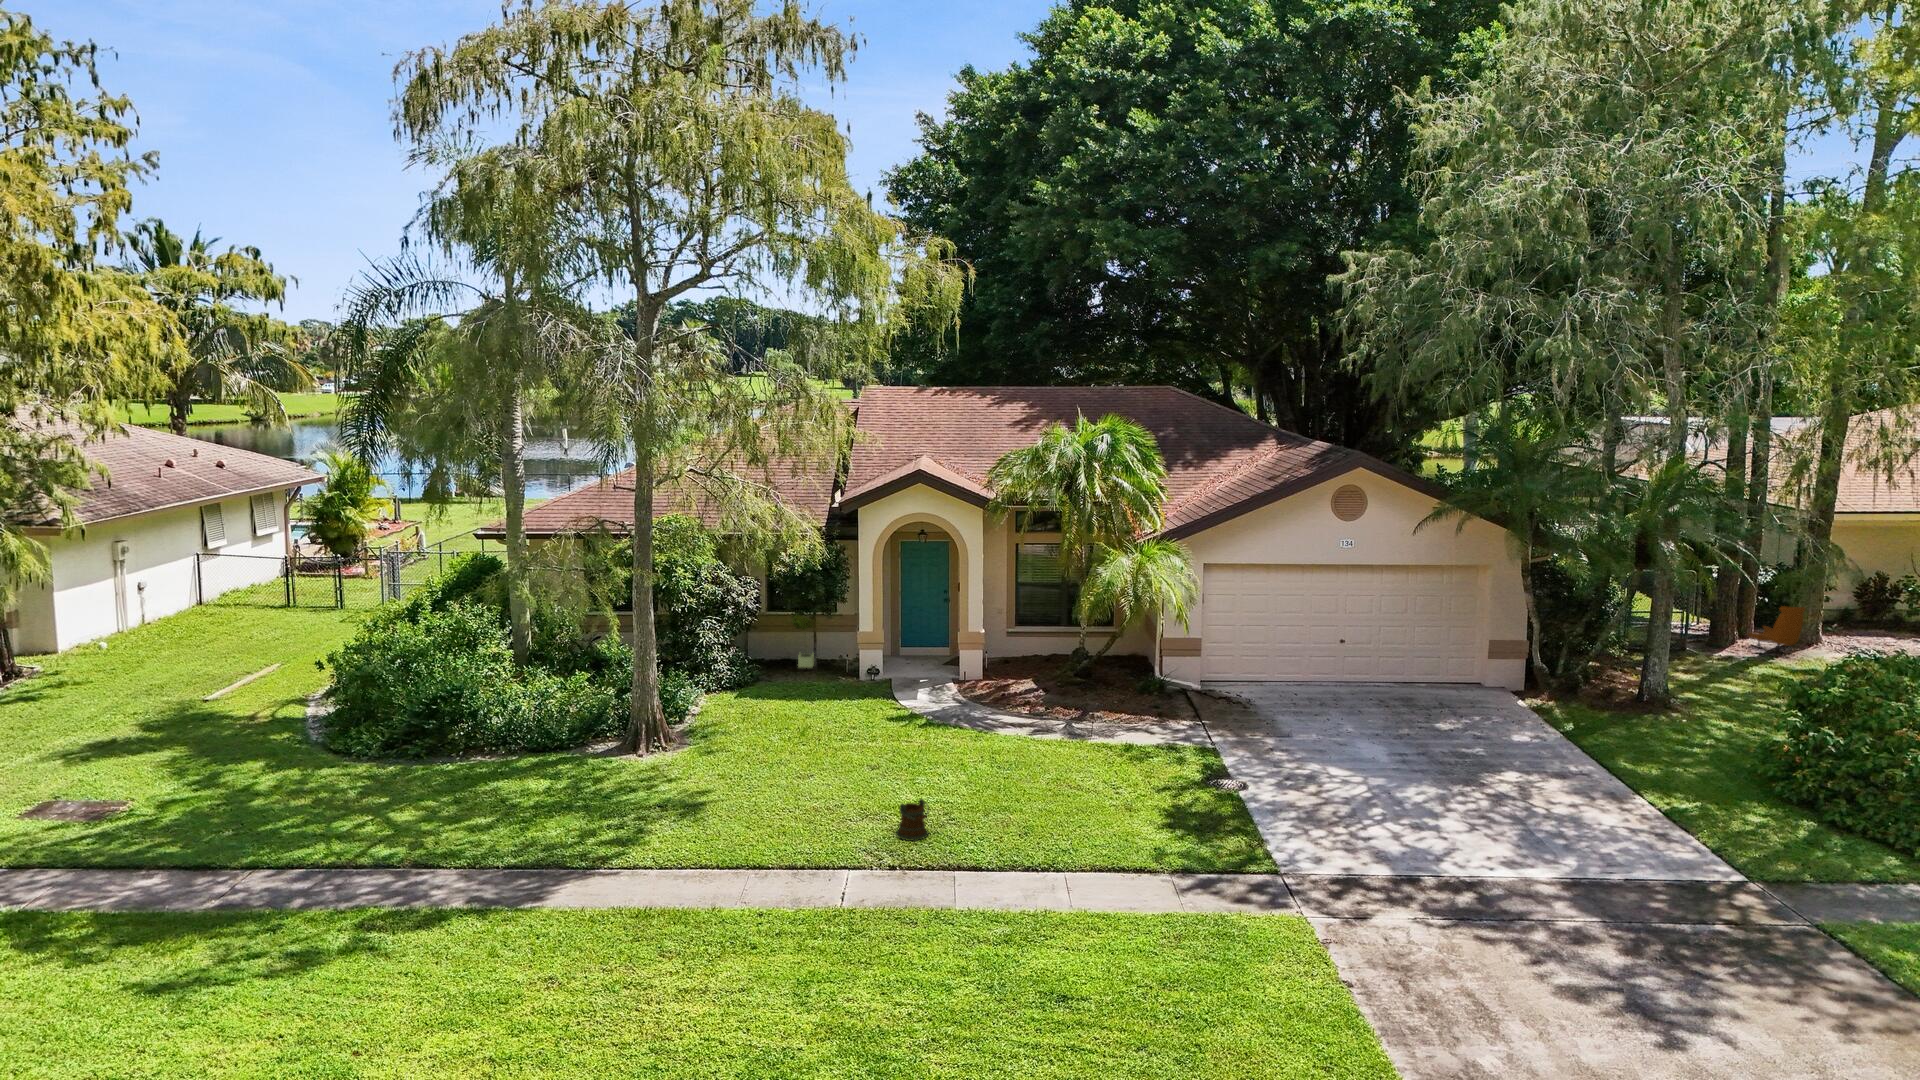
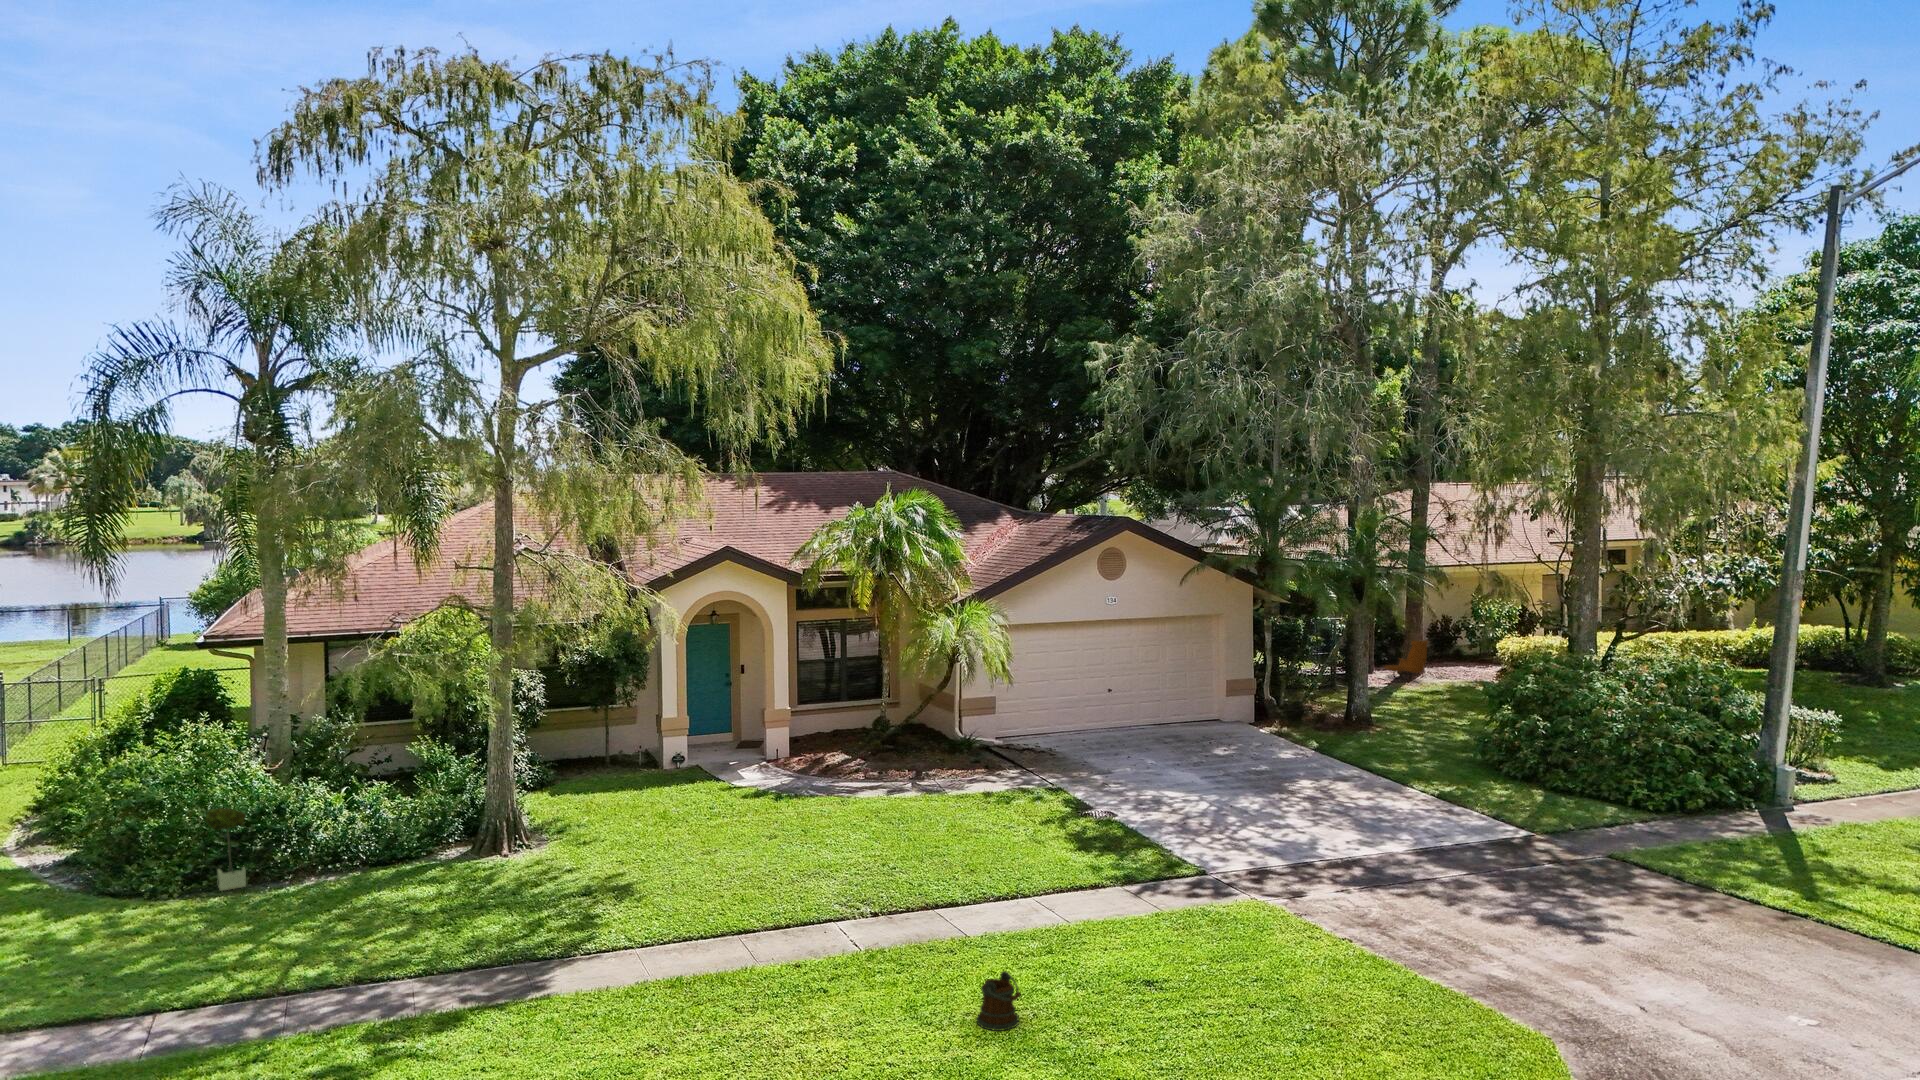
potted tree: present [792,616,814,668] -> present [205,808,246,891]
bucket: present [896,799,929,841] -> present [976,971,1021,1031]

